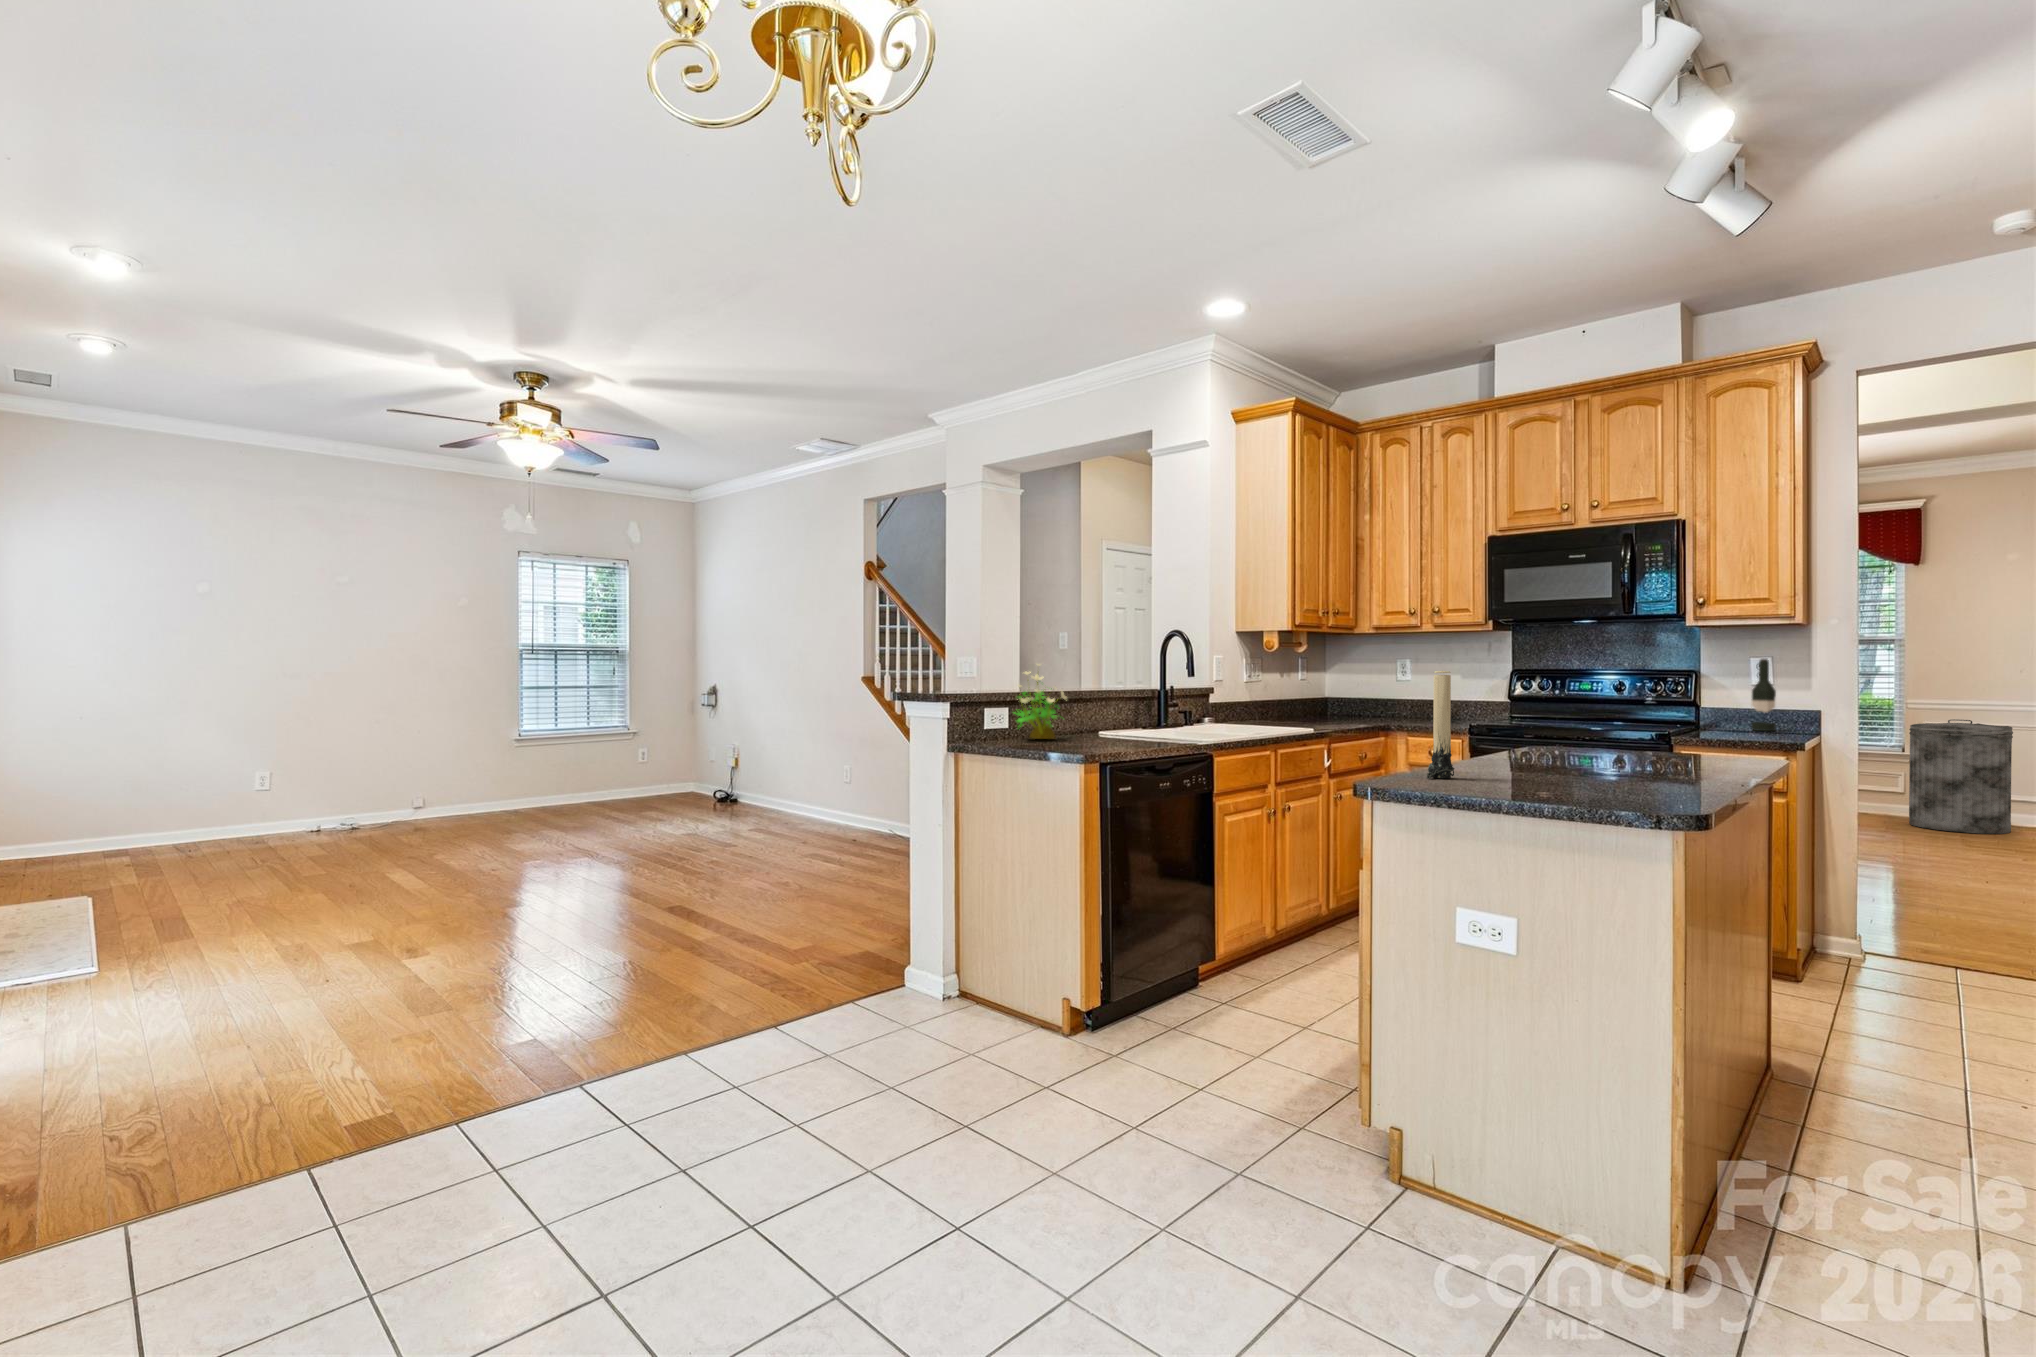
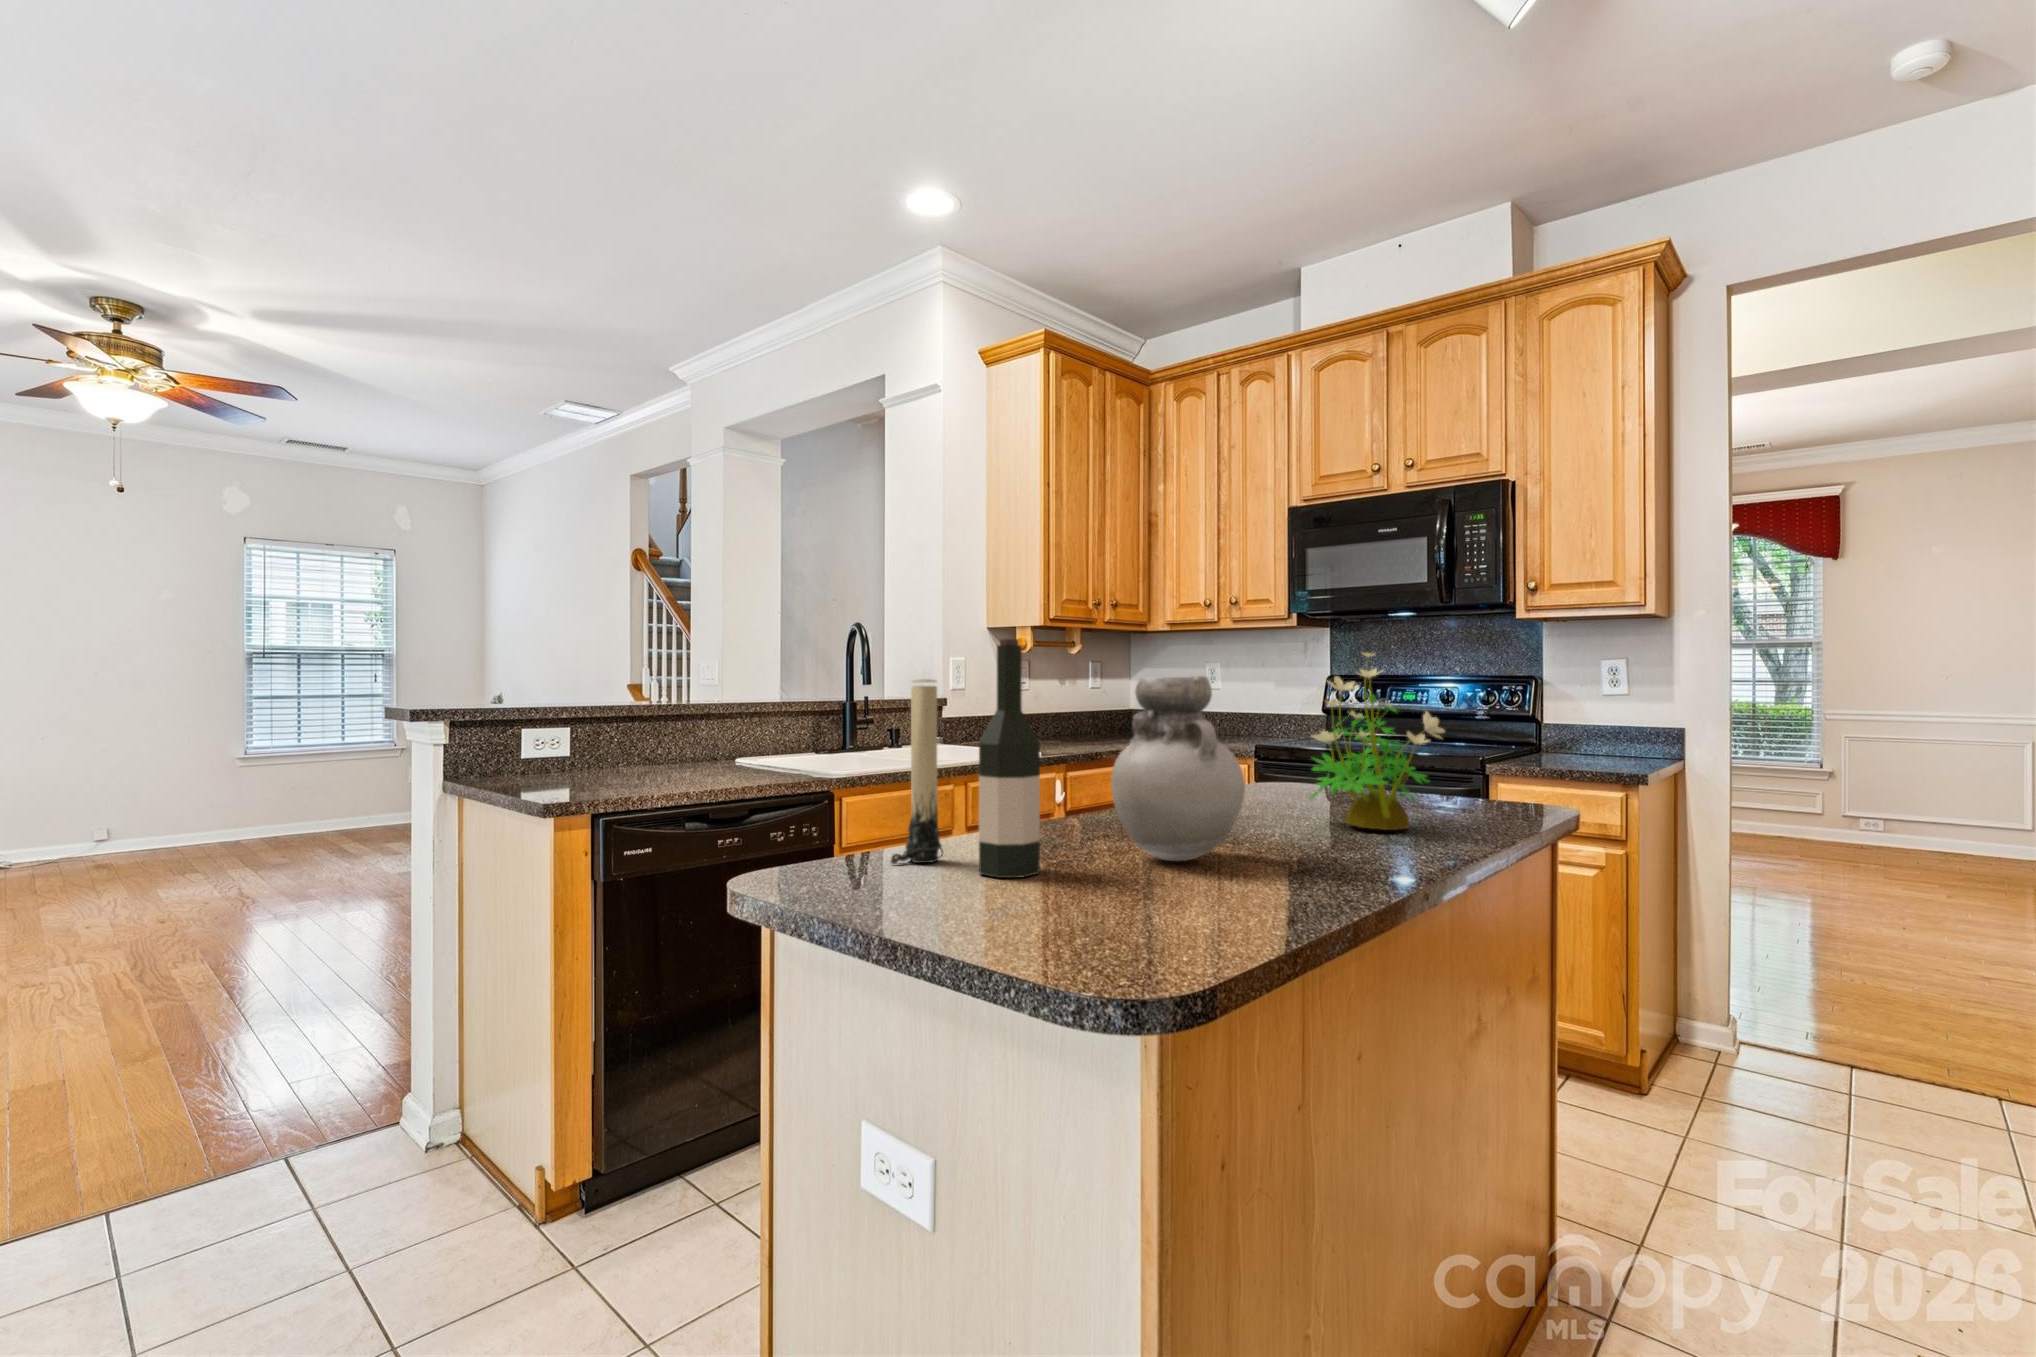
wine bottle: present [1751,659,1776,731] -> present [979,639,1040,878]
potted plant: present [1016,665,1066,739] -> present [1308,653,1445,830]
vase: none [1551,669,1642,777] -> present [1111,676,1245,861]
trash can: present [1909,719,2013,834] -> none [1832,732,1946,864]

